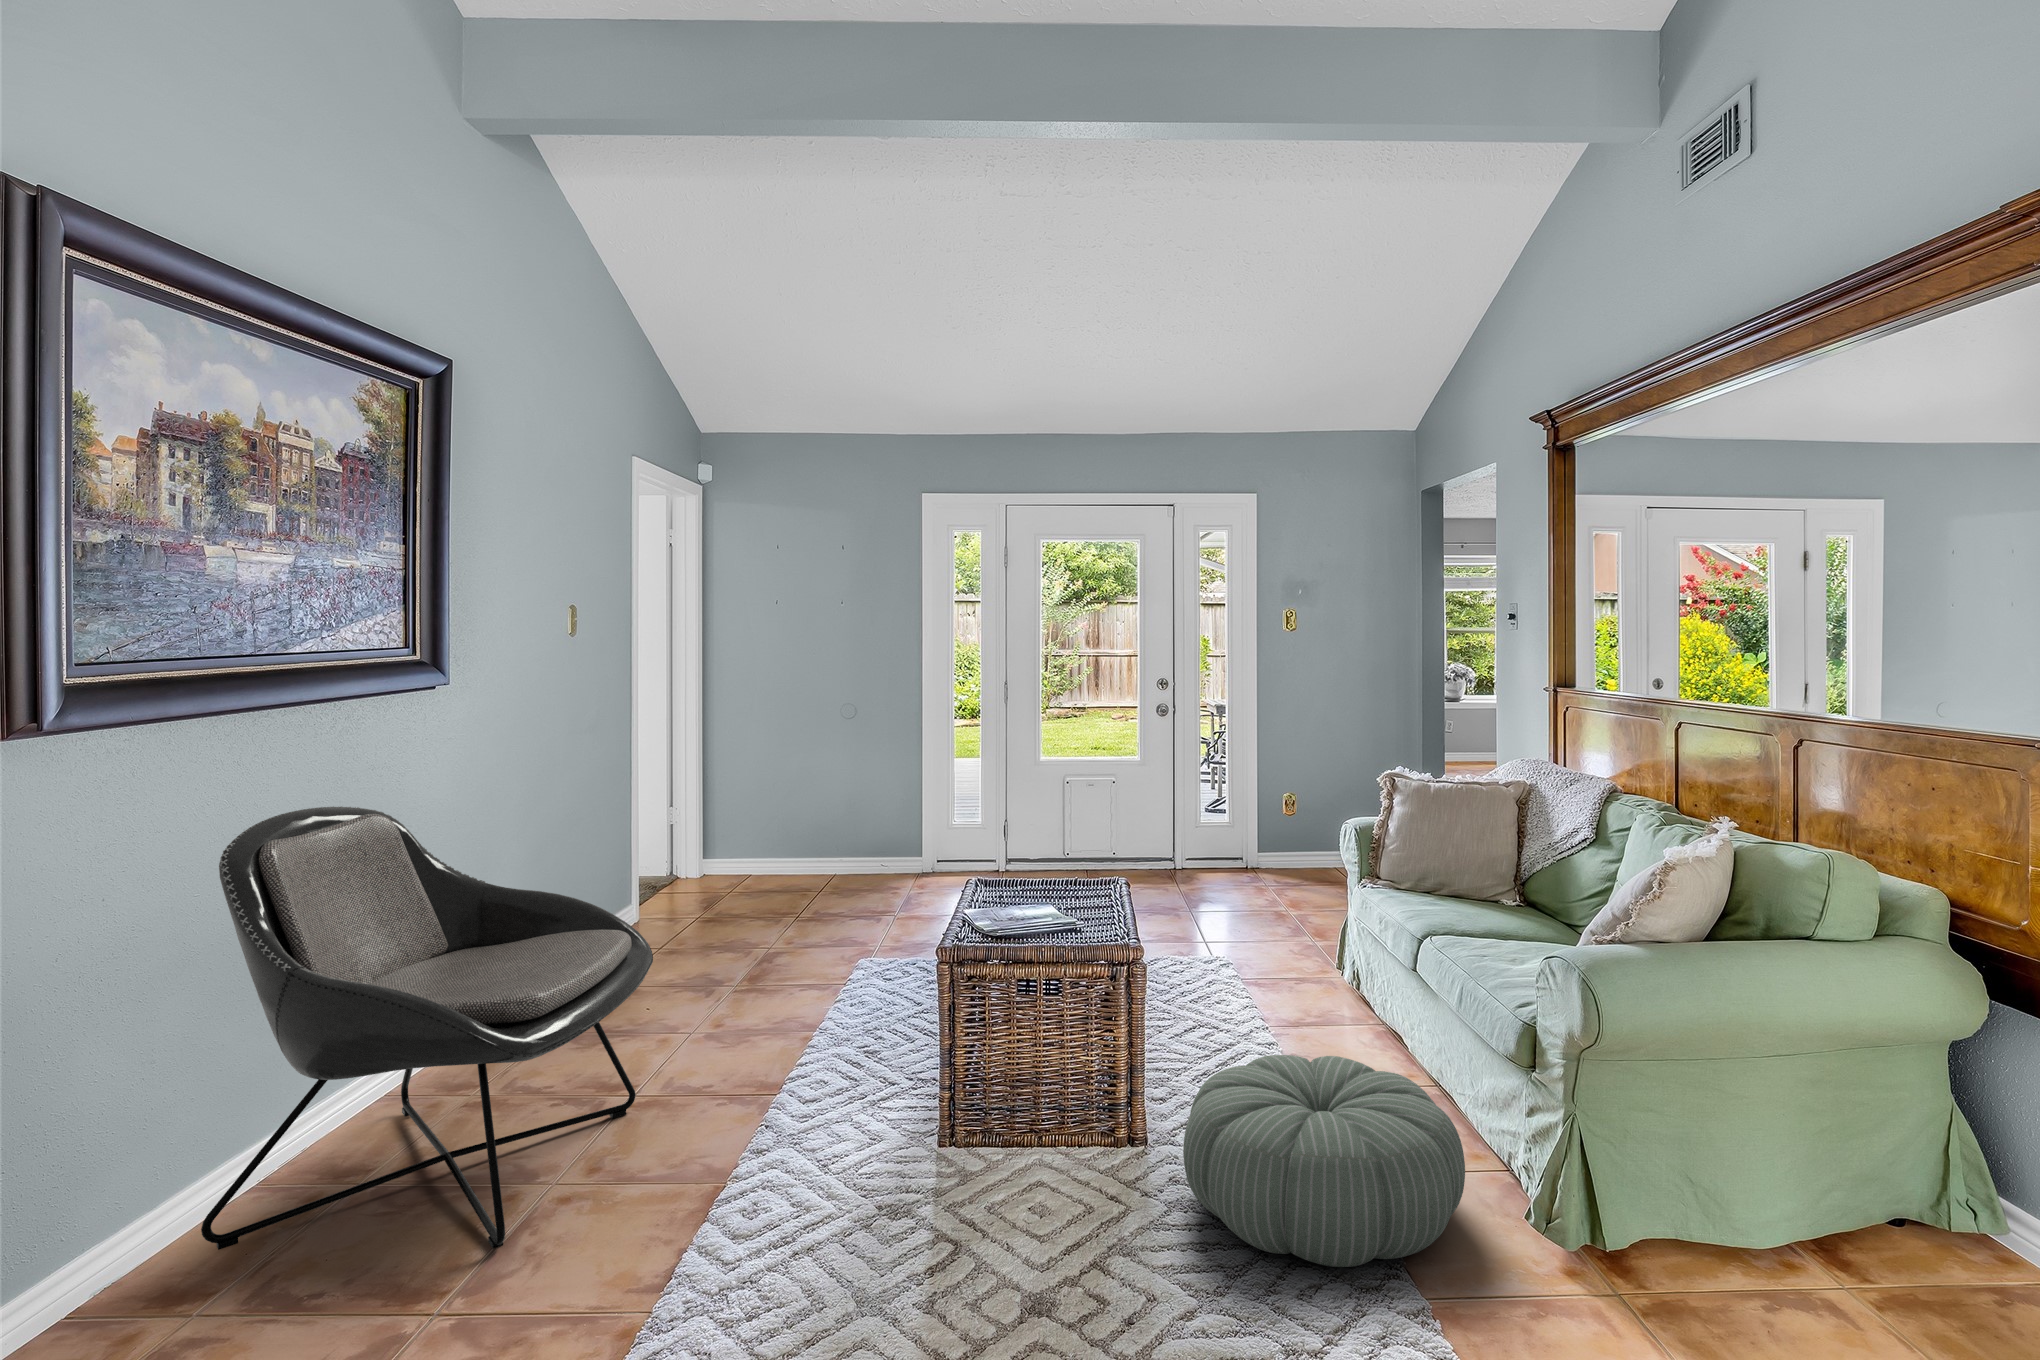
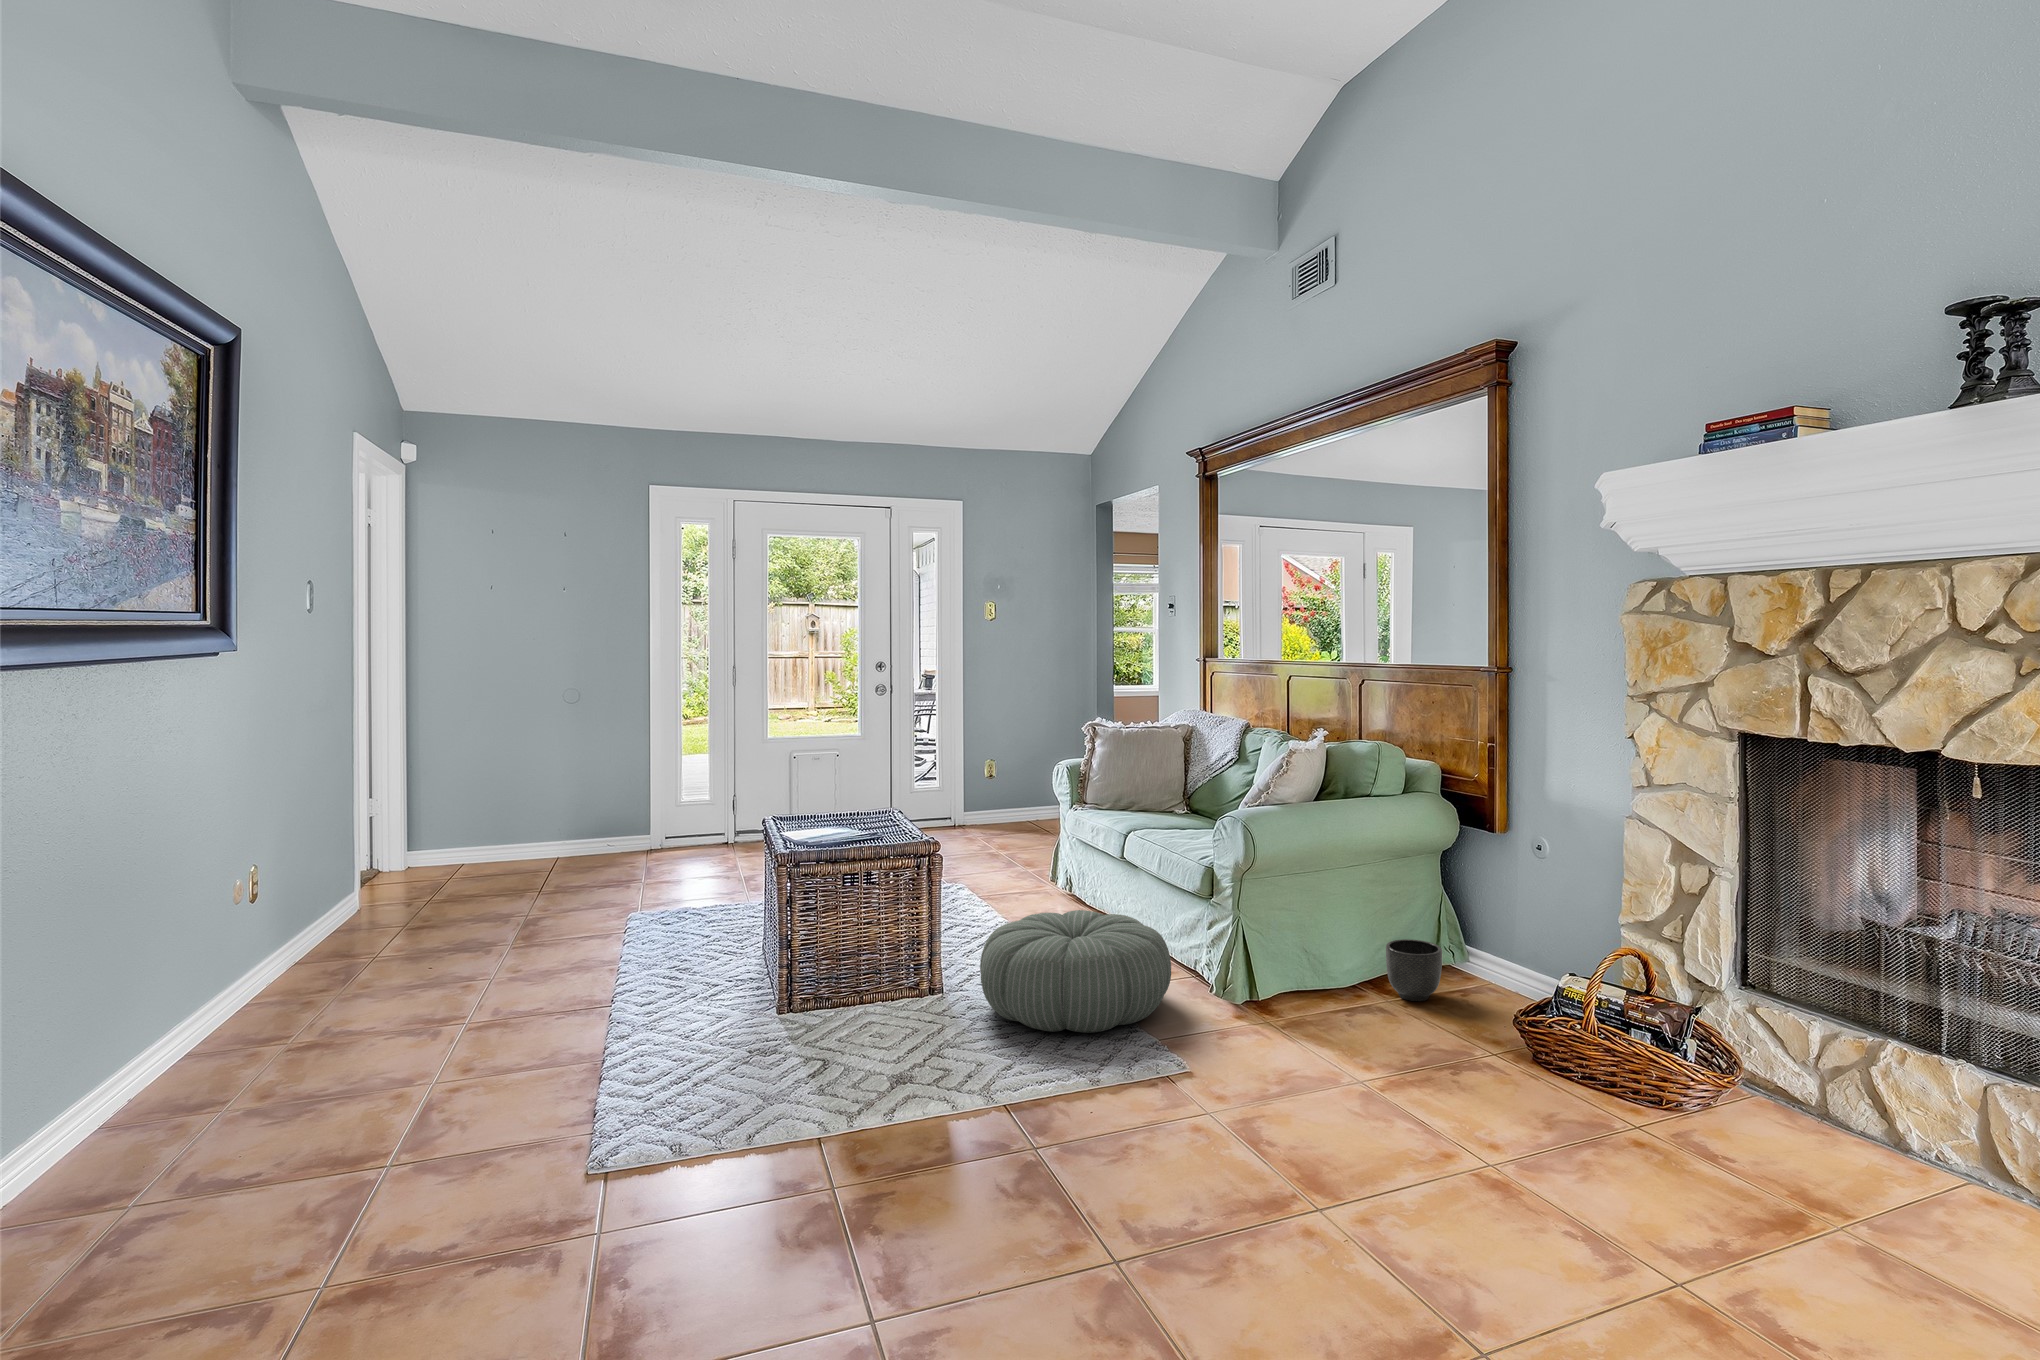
lounge chair: present [201,806,653,1250] -> none [141,769,512,1152]
planter: none [1838,1180,1949,1297] -> present [1386,939,1442,1001]

